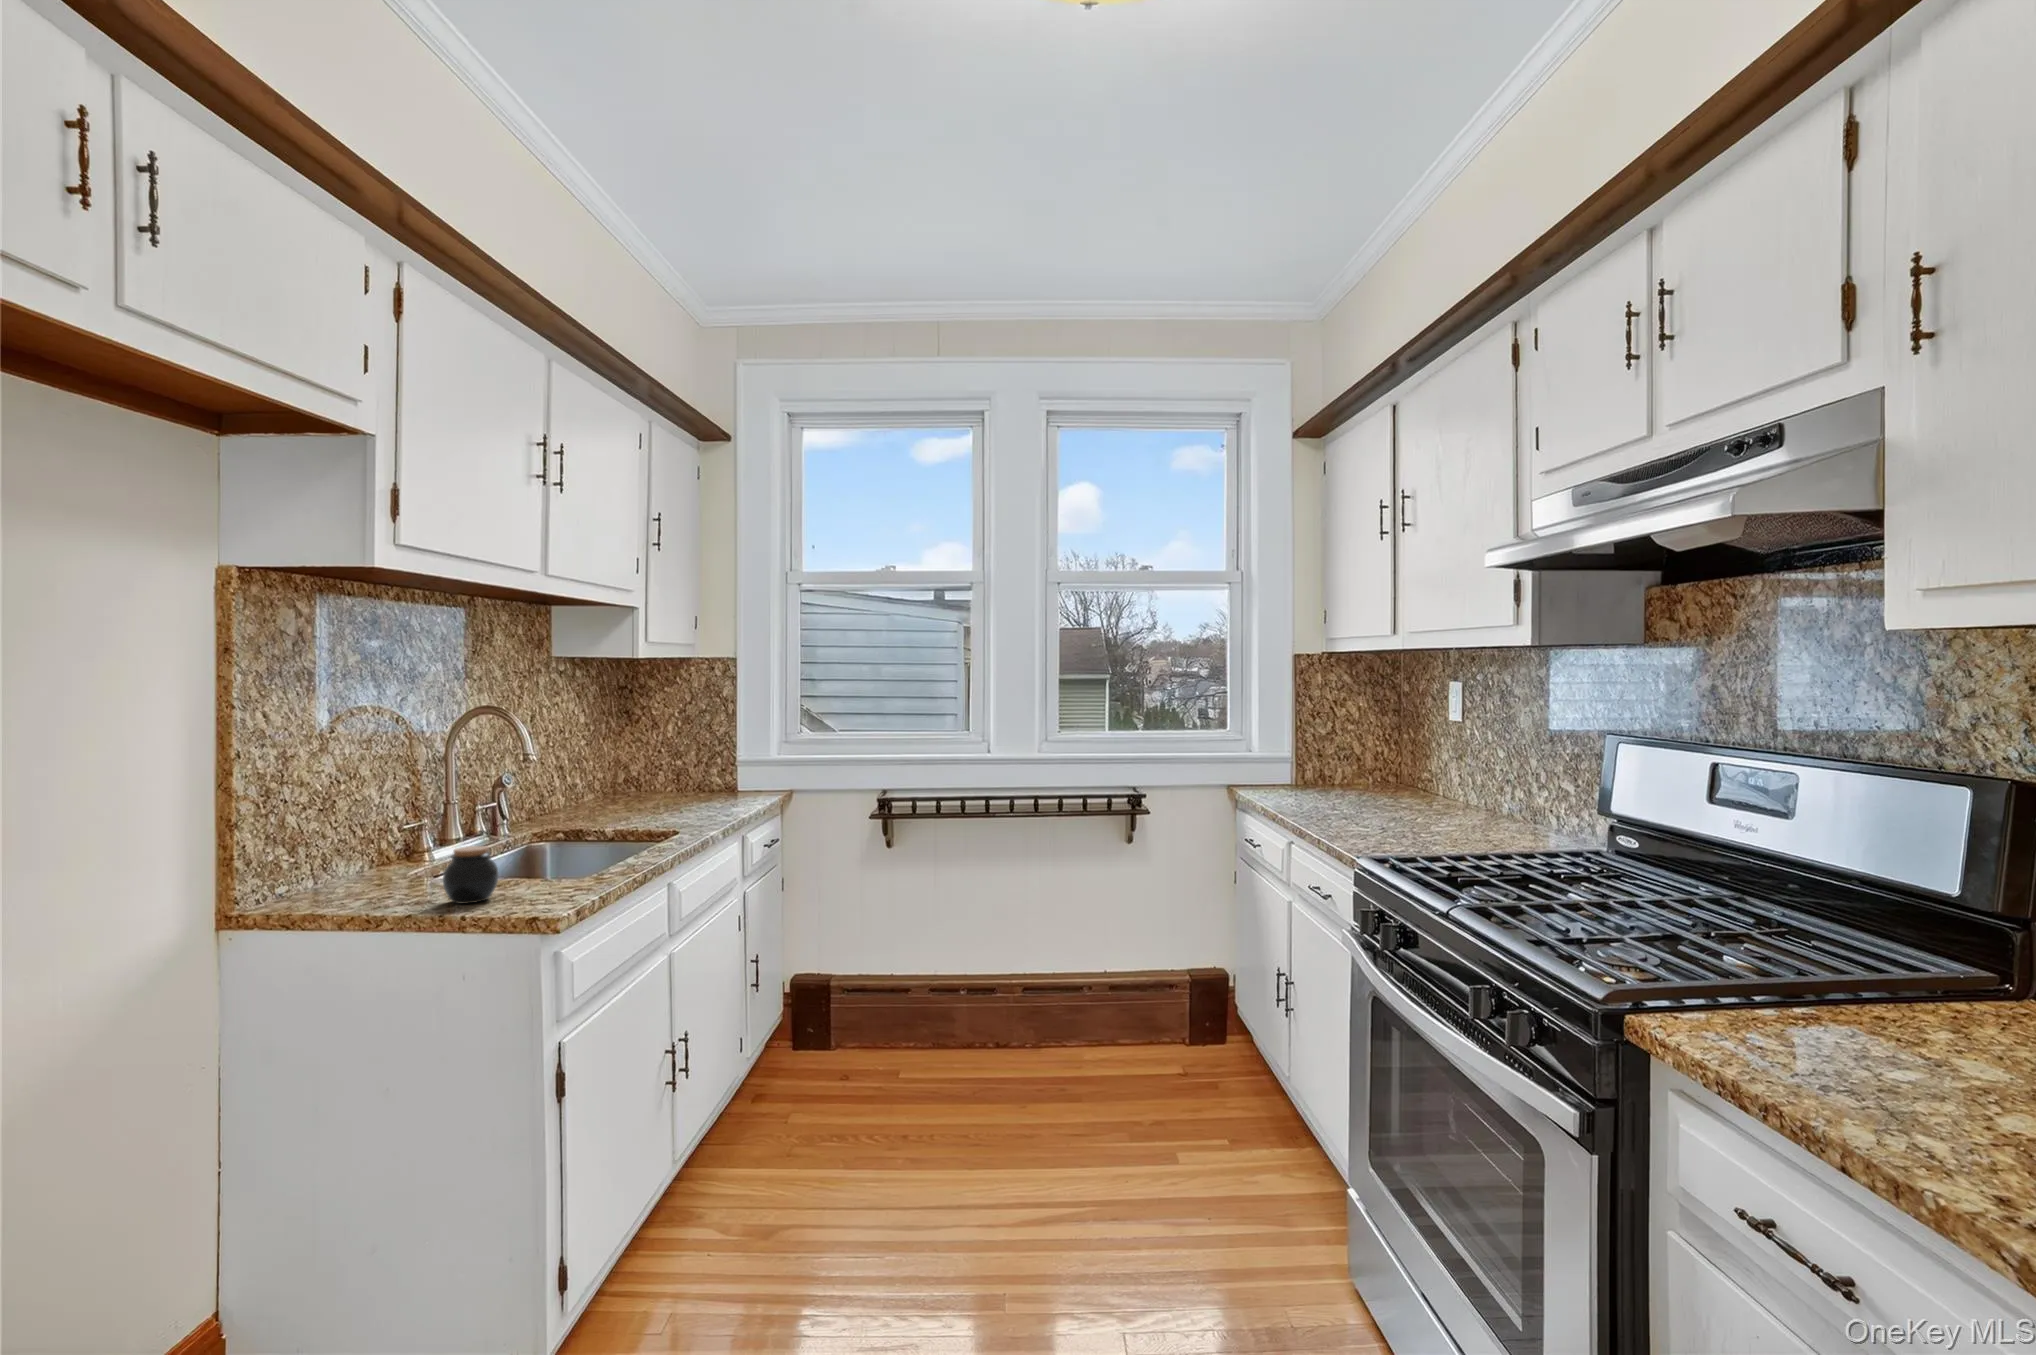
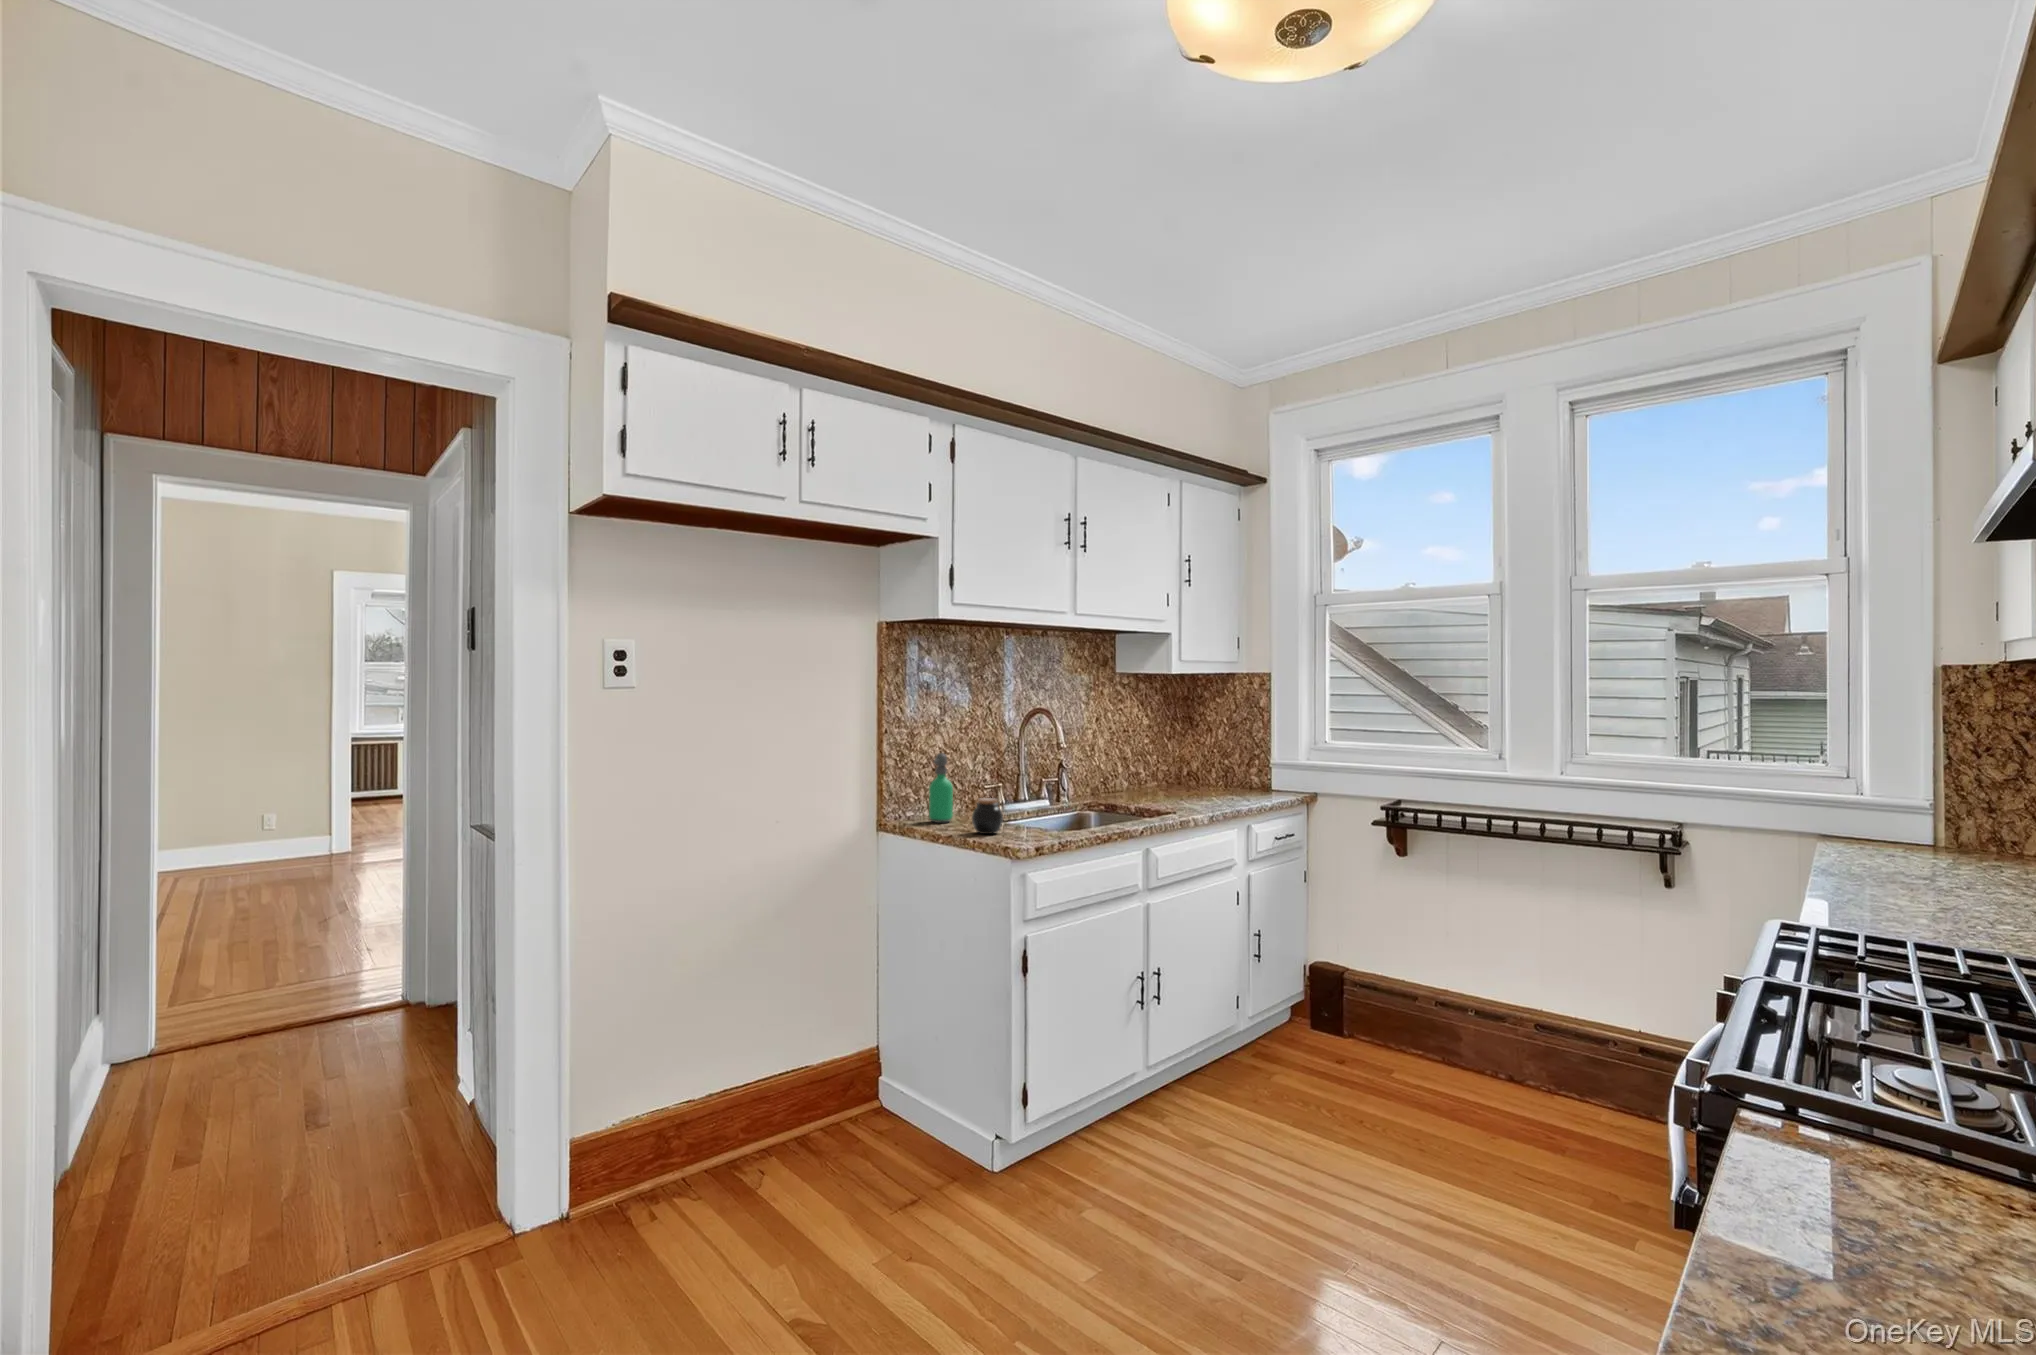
soap dispenser: none [327,782,373,895] -> present [929,753,953,823]

